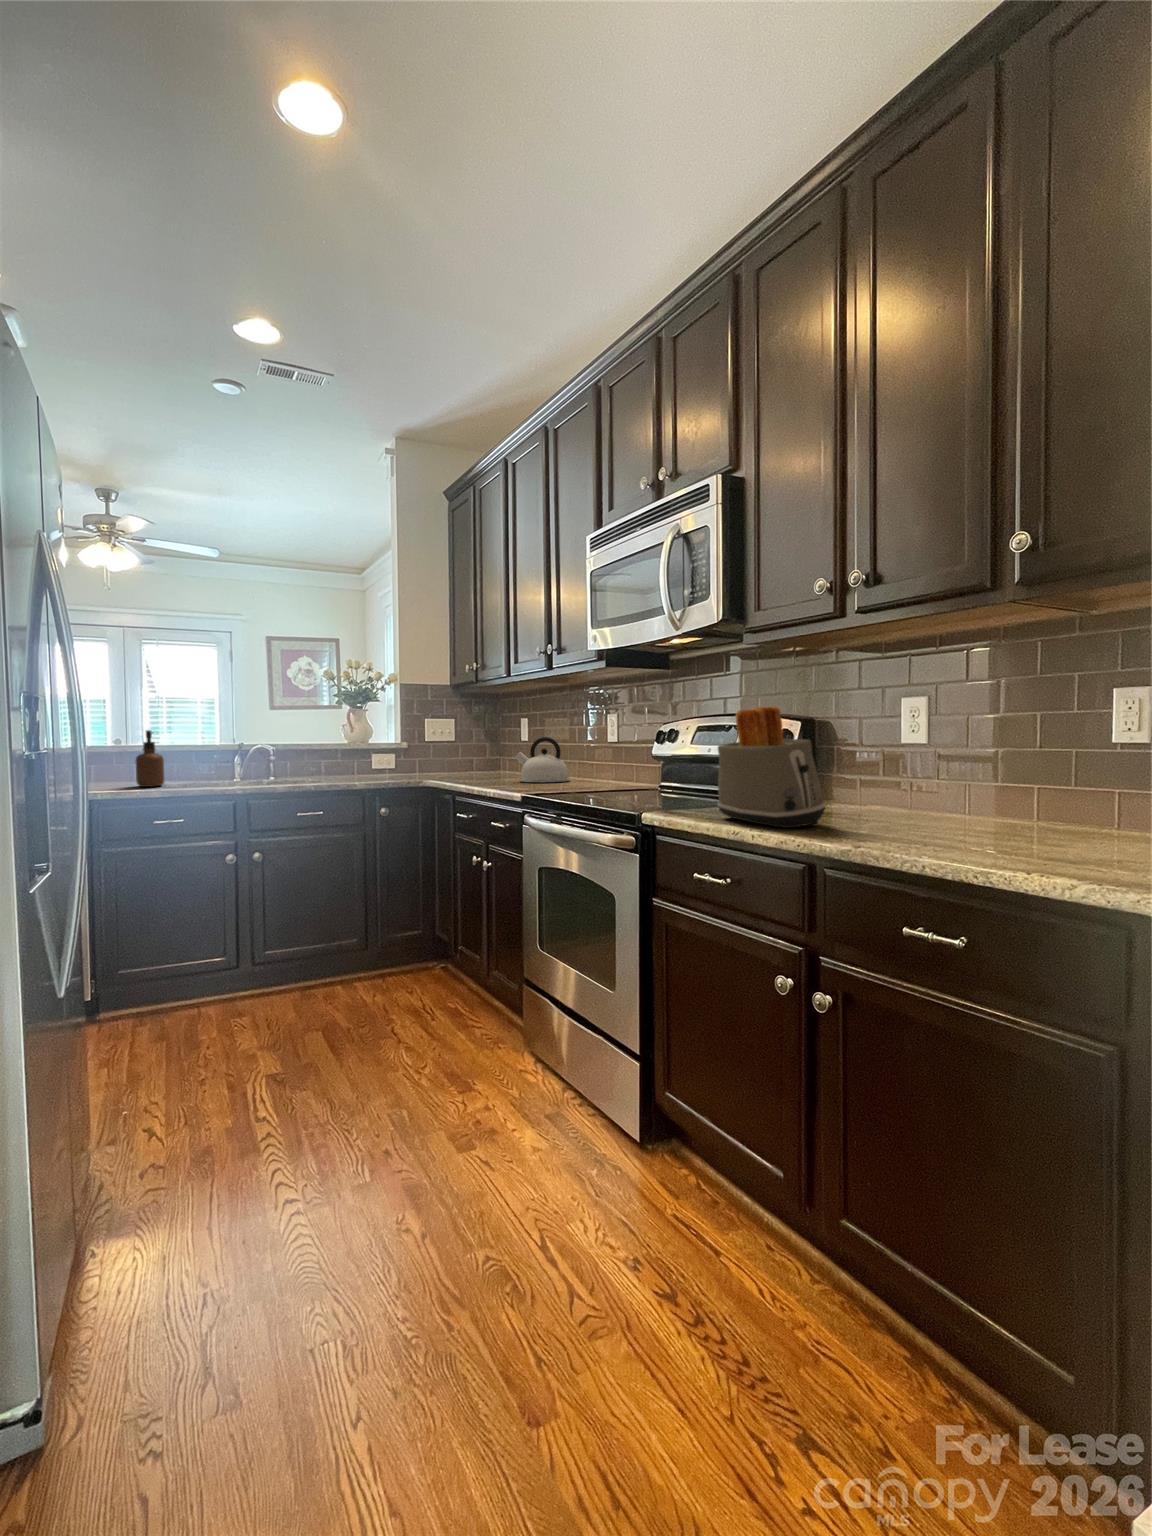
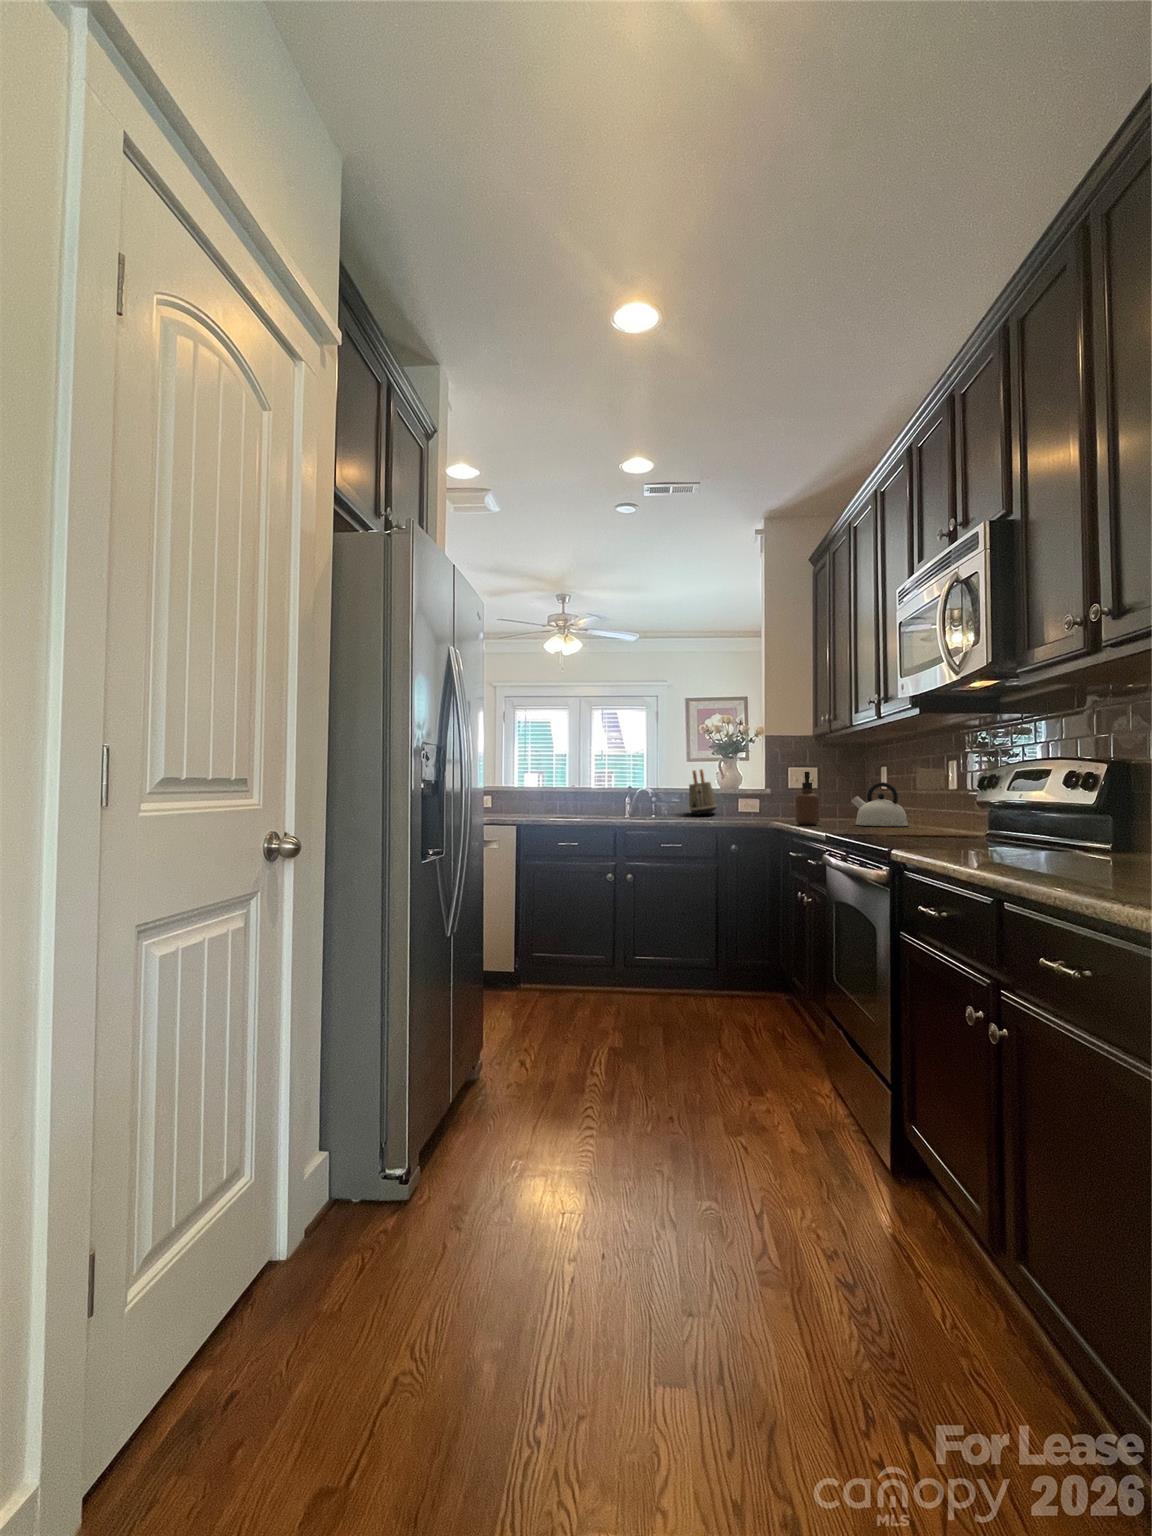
toaster: present [718,706,826,828] -> present [689,769,717,815]
soap dispenser: present [136,730,164,787] -> present [795,772,820,825]

